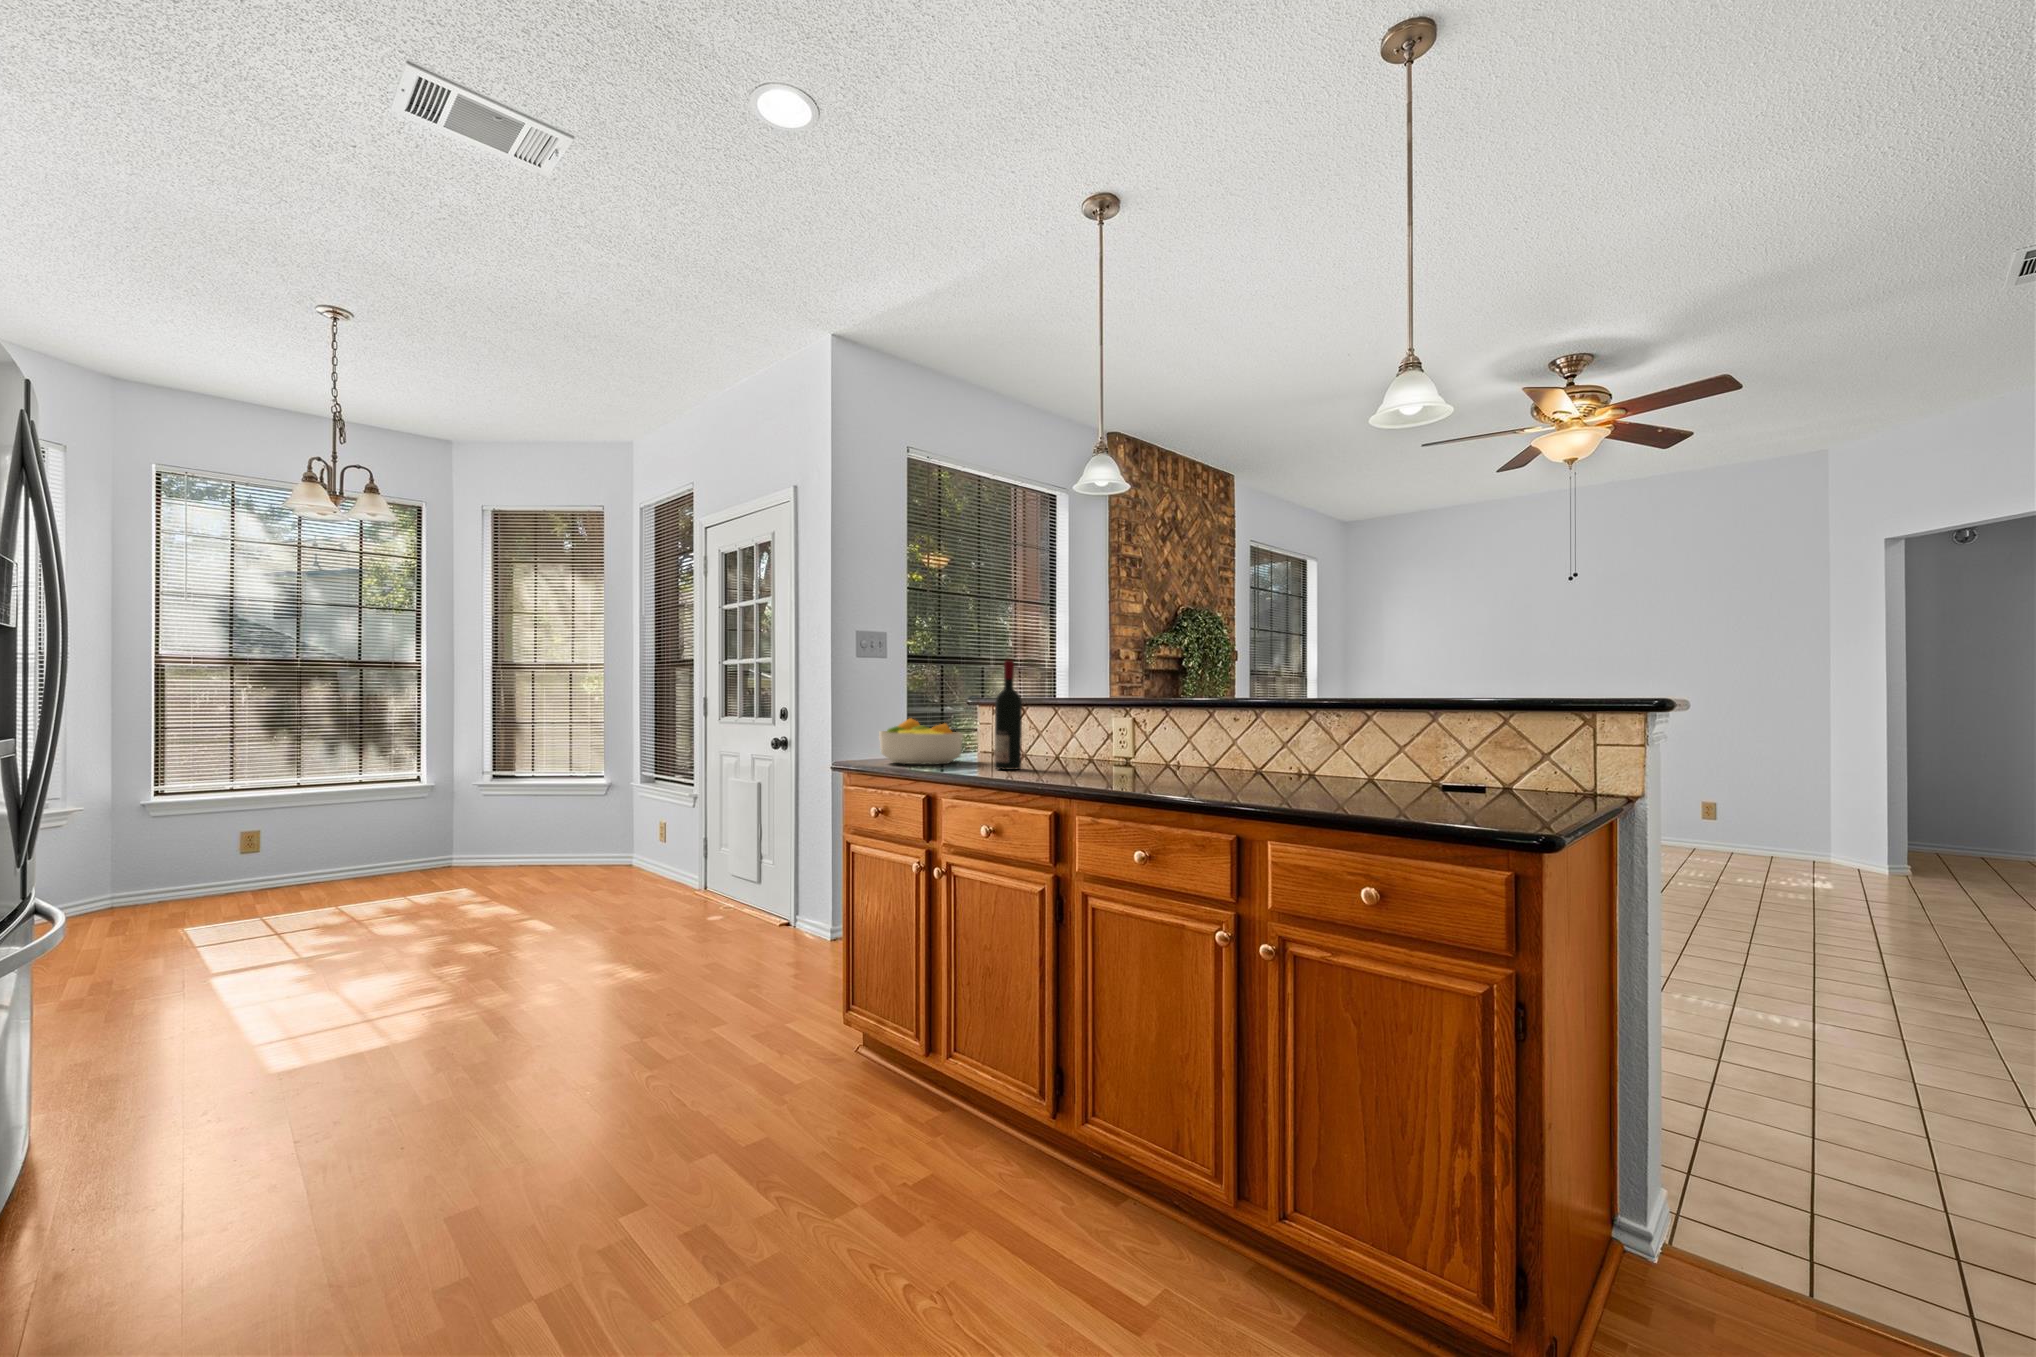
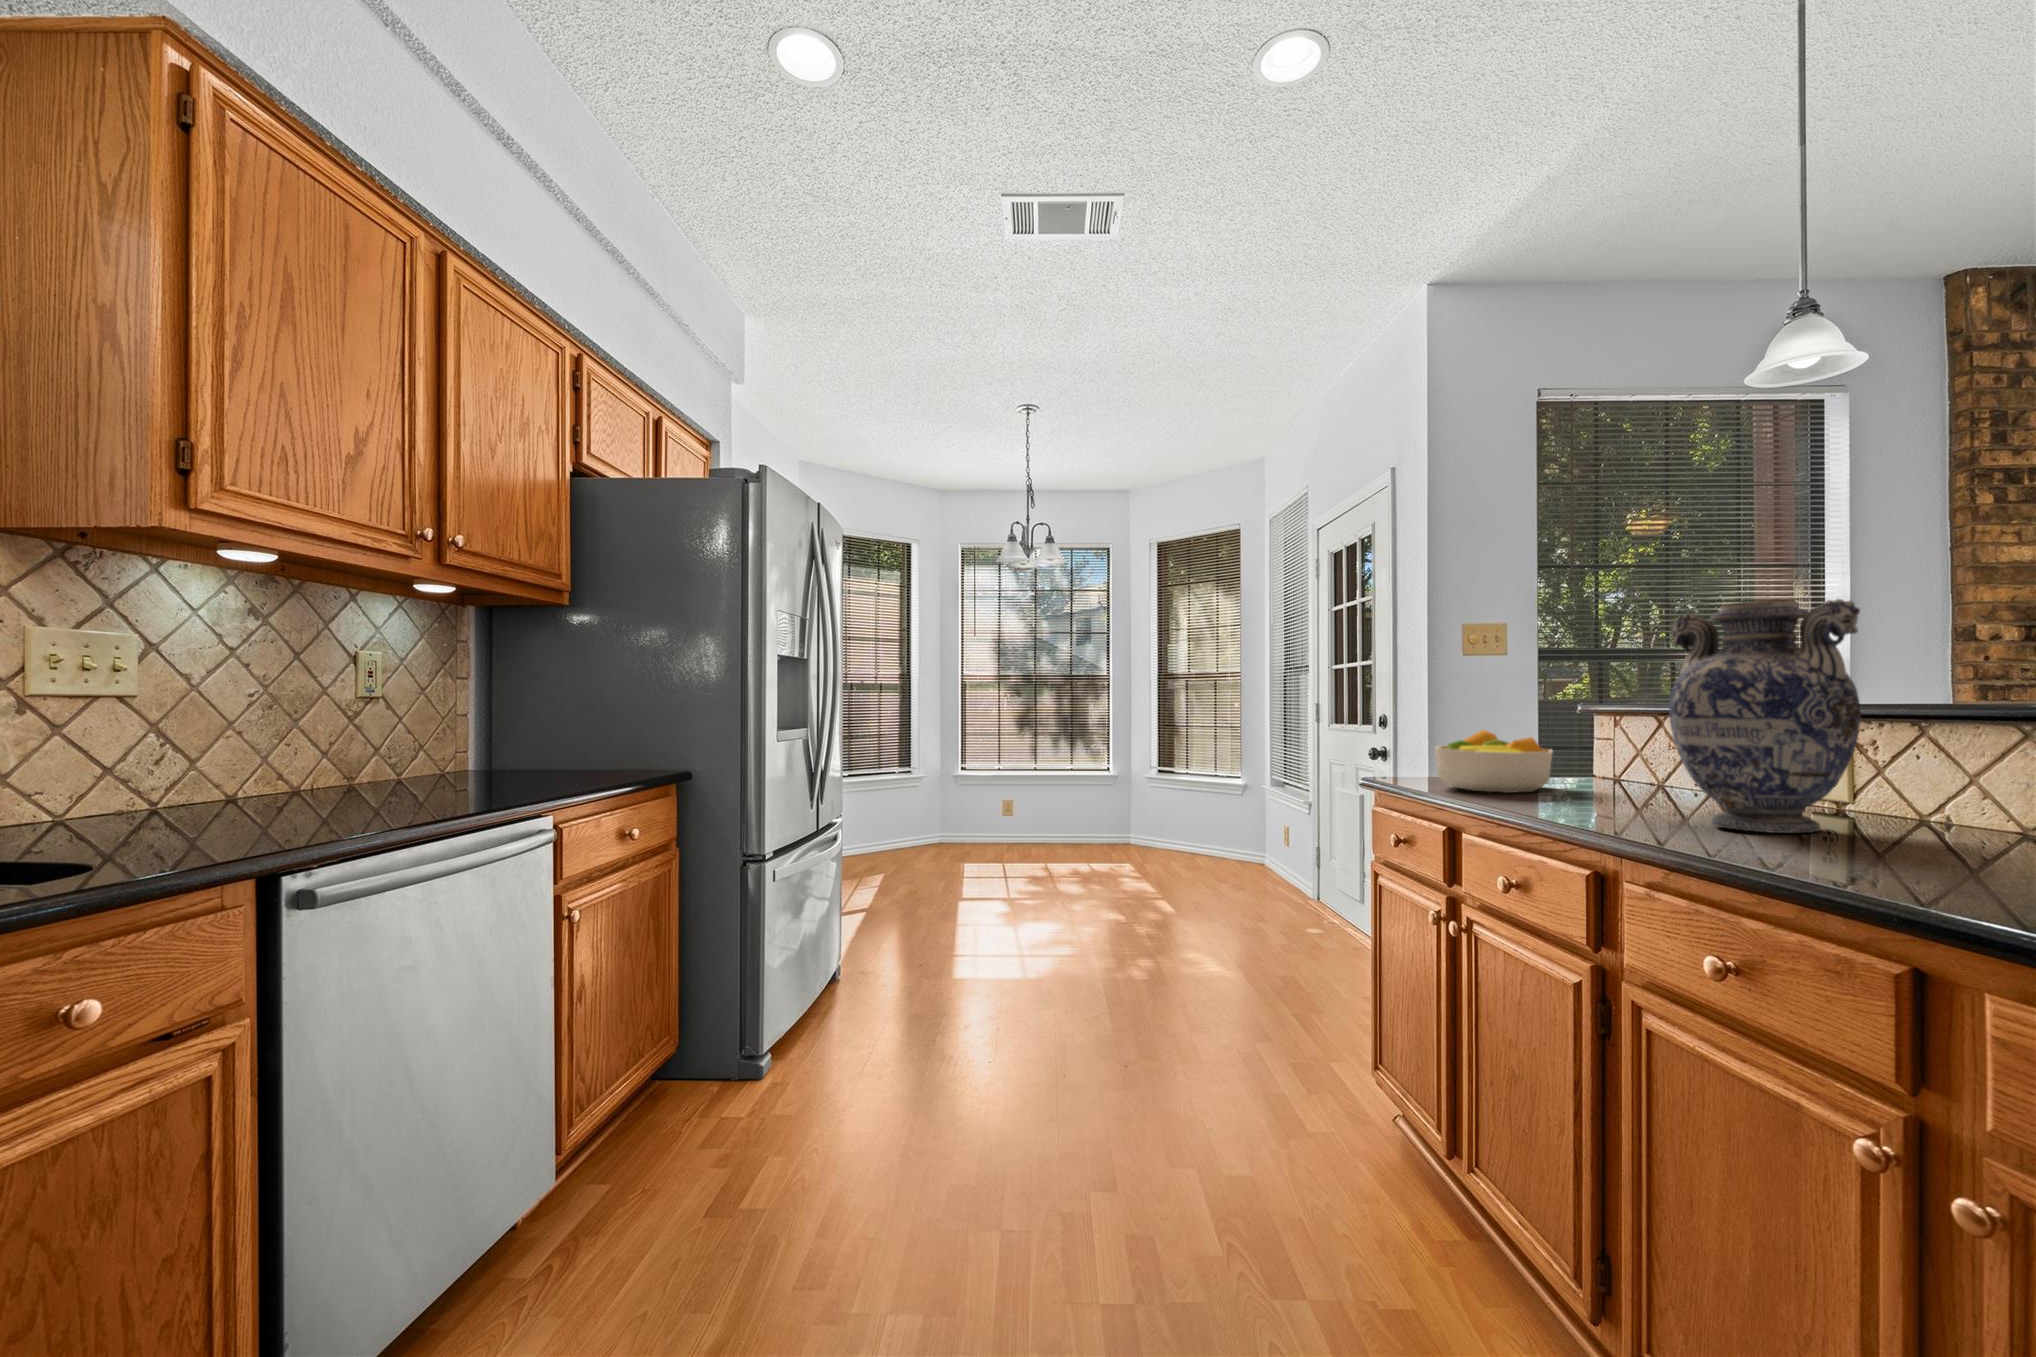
vase: none [1052,636,1146,774] -> present [1669,599,1861,833]
wine bottle: present [994,660,1022,770] -> none [1583,649,1630,810]

